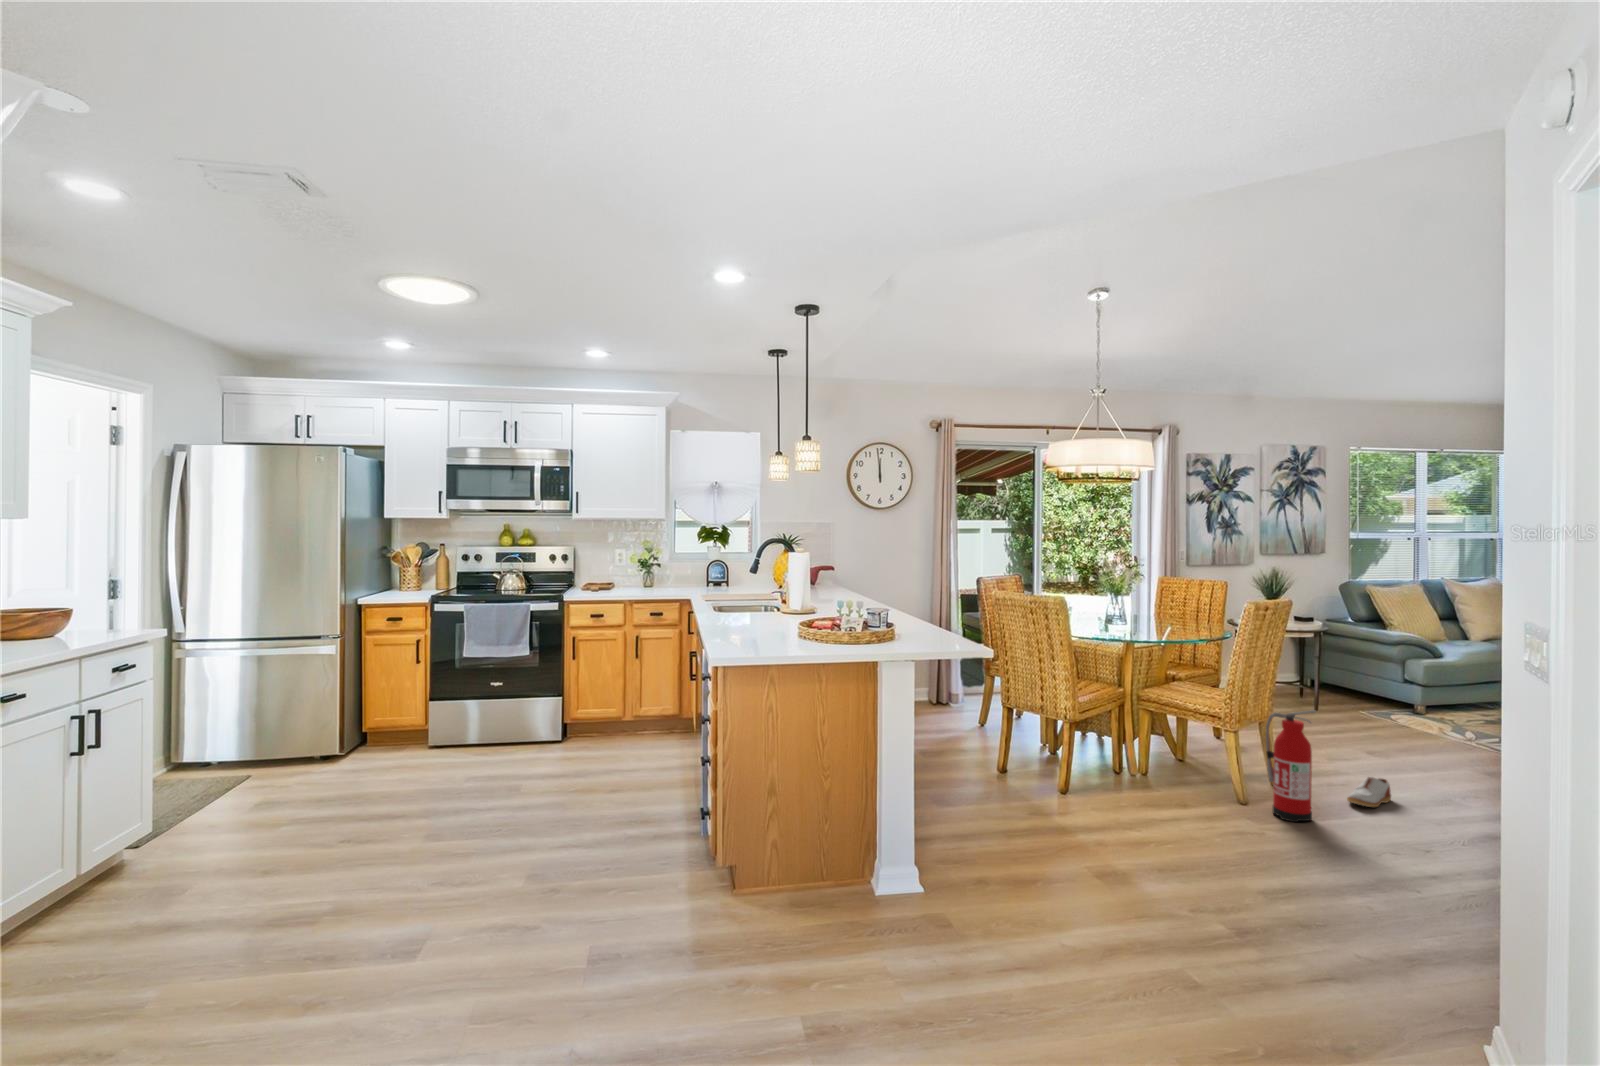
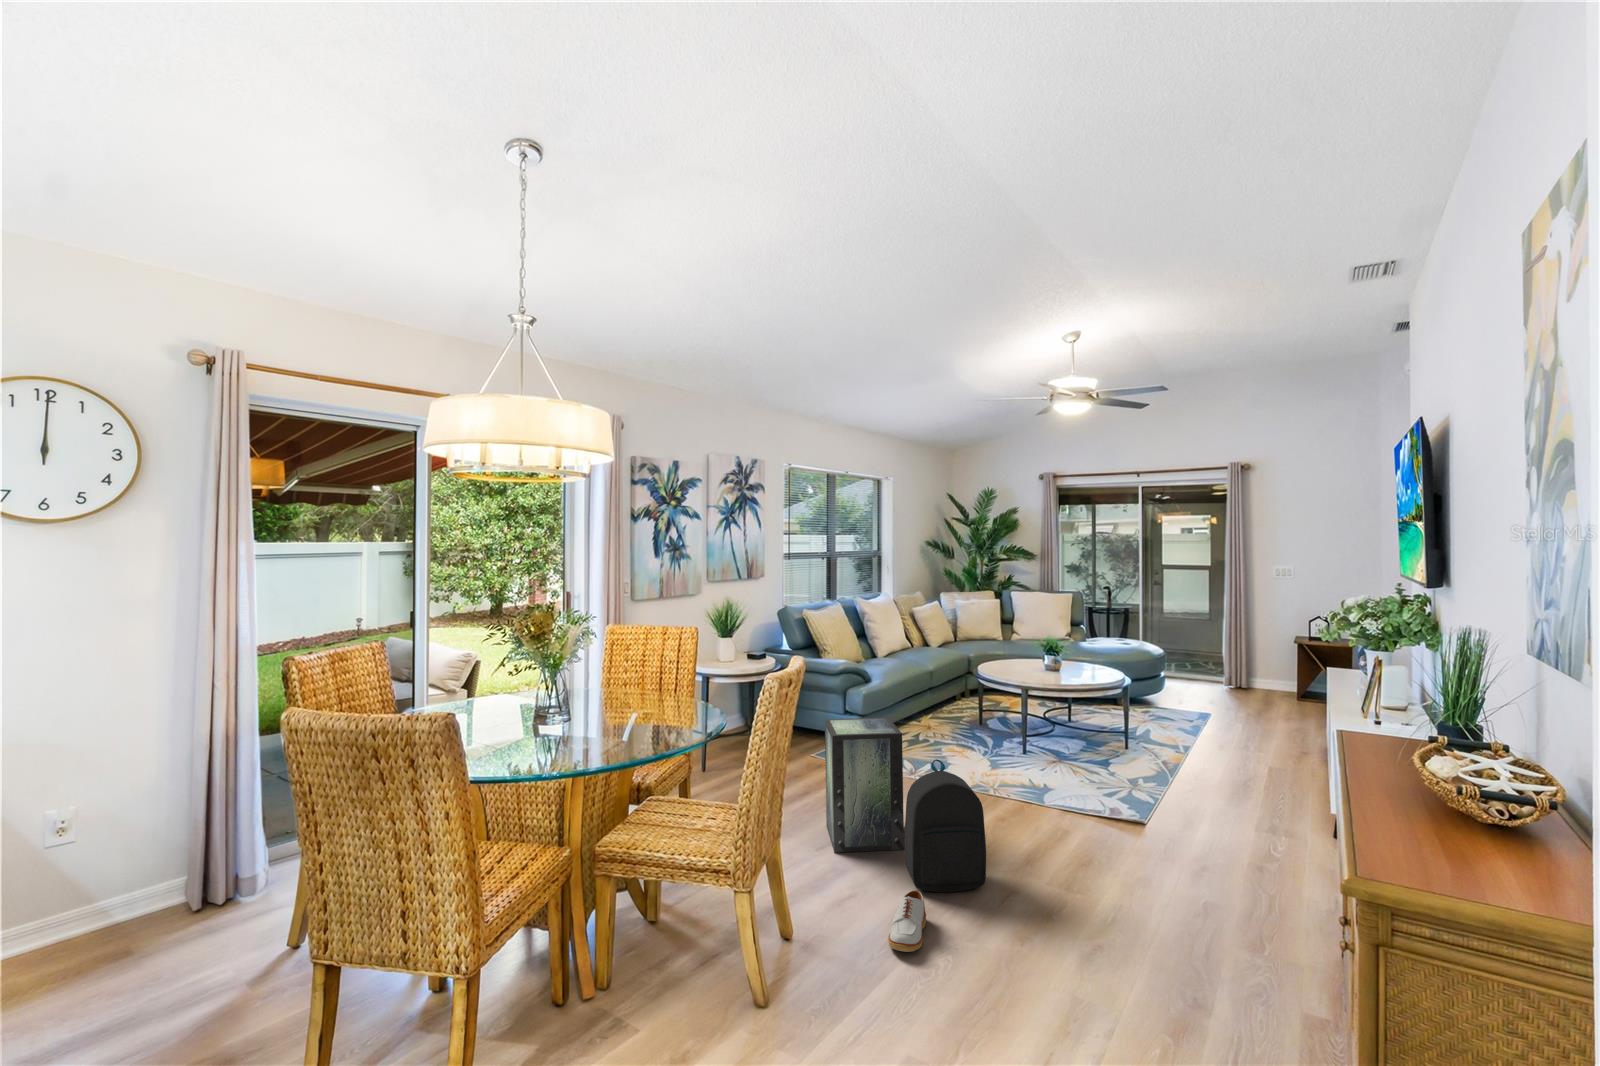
storage box: none [1336,664,1407,772] -> present [825,718,904,853]
backpack: none [1393,698,1468,799] -> present [905,759,986,892]
fire extinguisher: present [1266,710,1316,822] -> none [806,842,878,1041]

